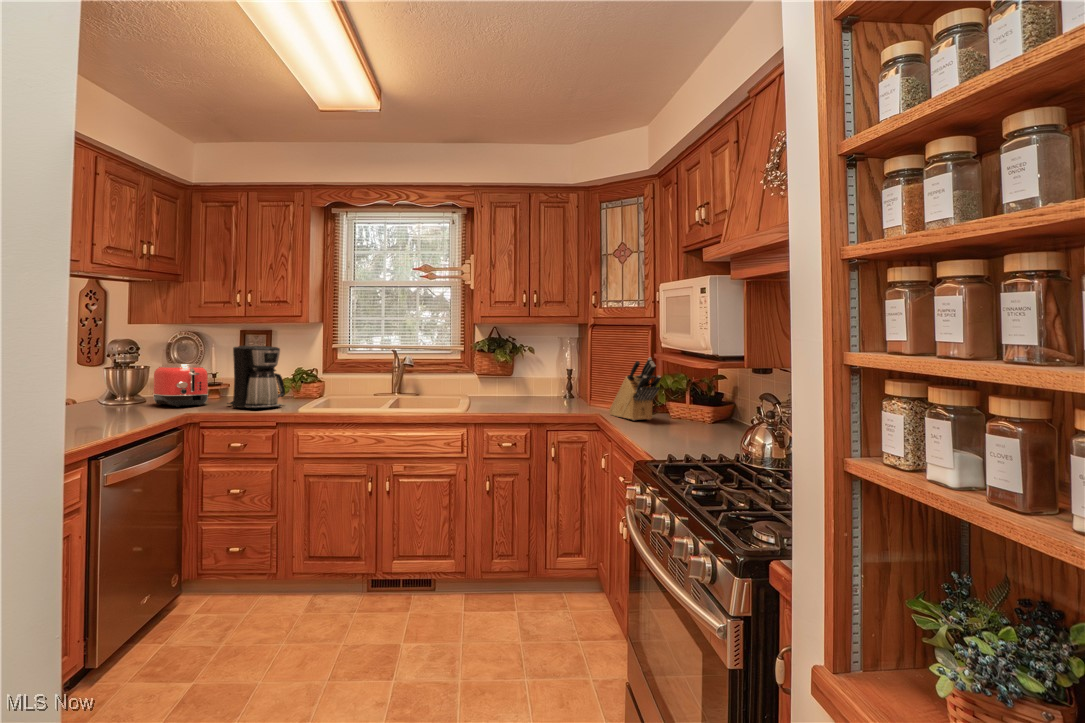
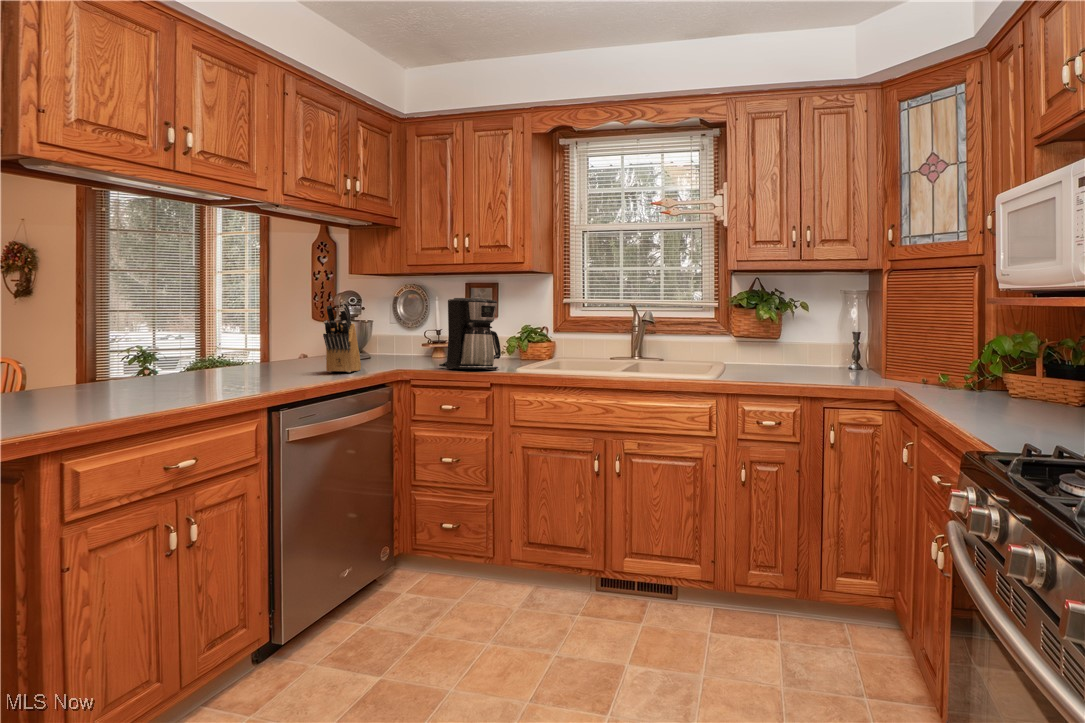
knife block: present [609,358,661,420] -> present [323,302,361,372]
toaster: present [153,364,208,407] -> none [364,319,420,367]

